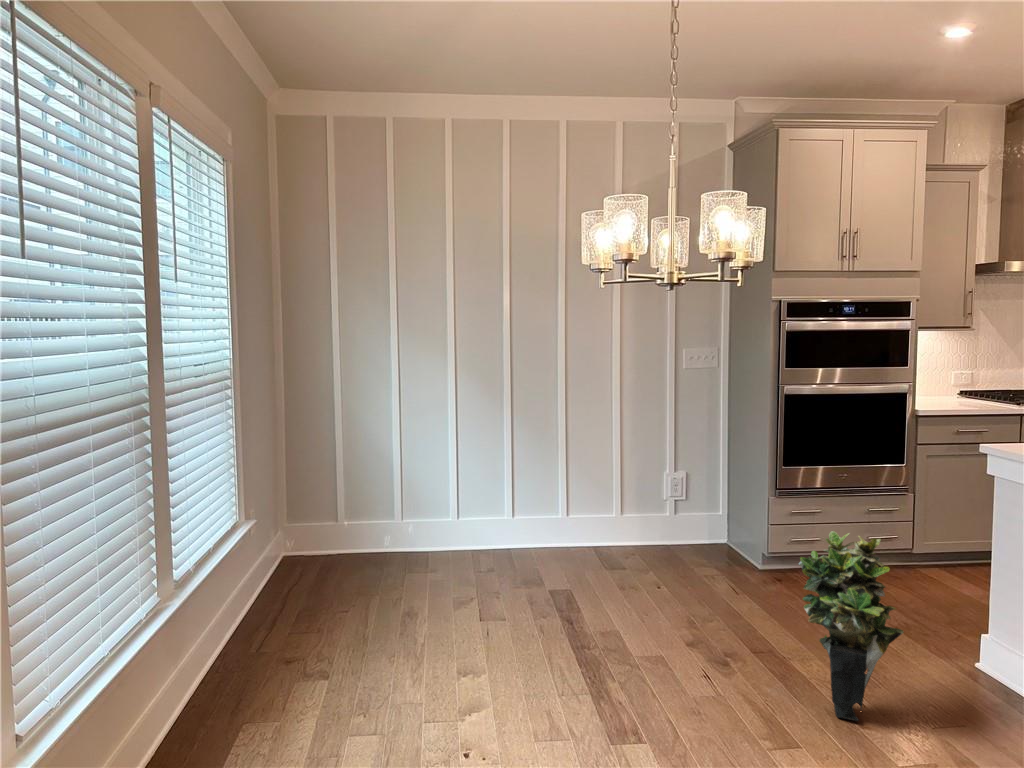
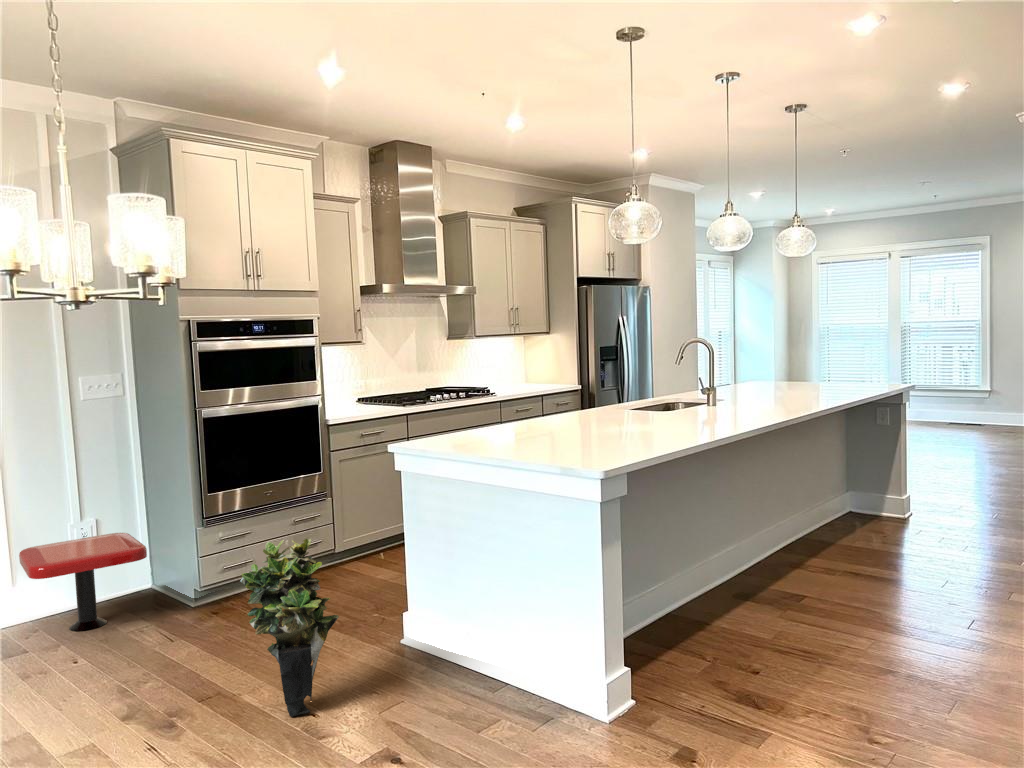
pedestal table: none [628,484,723,564] -> present [19,533,147,631]

